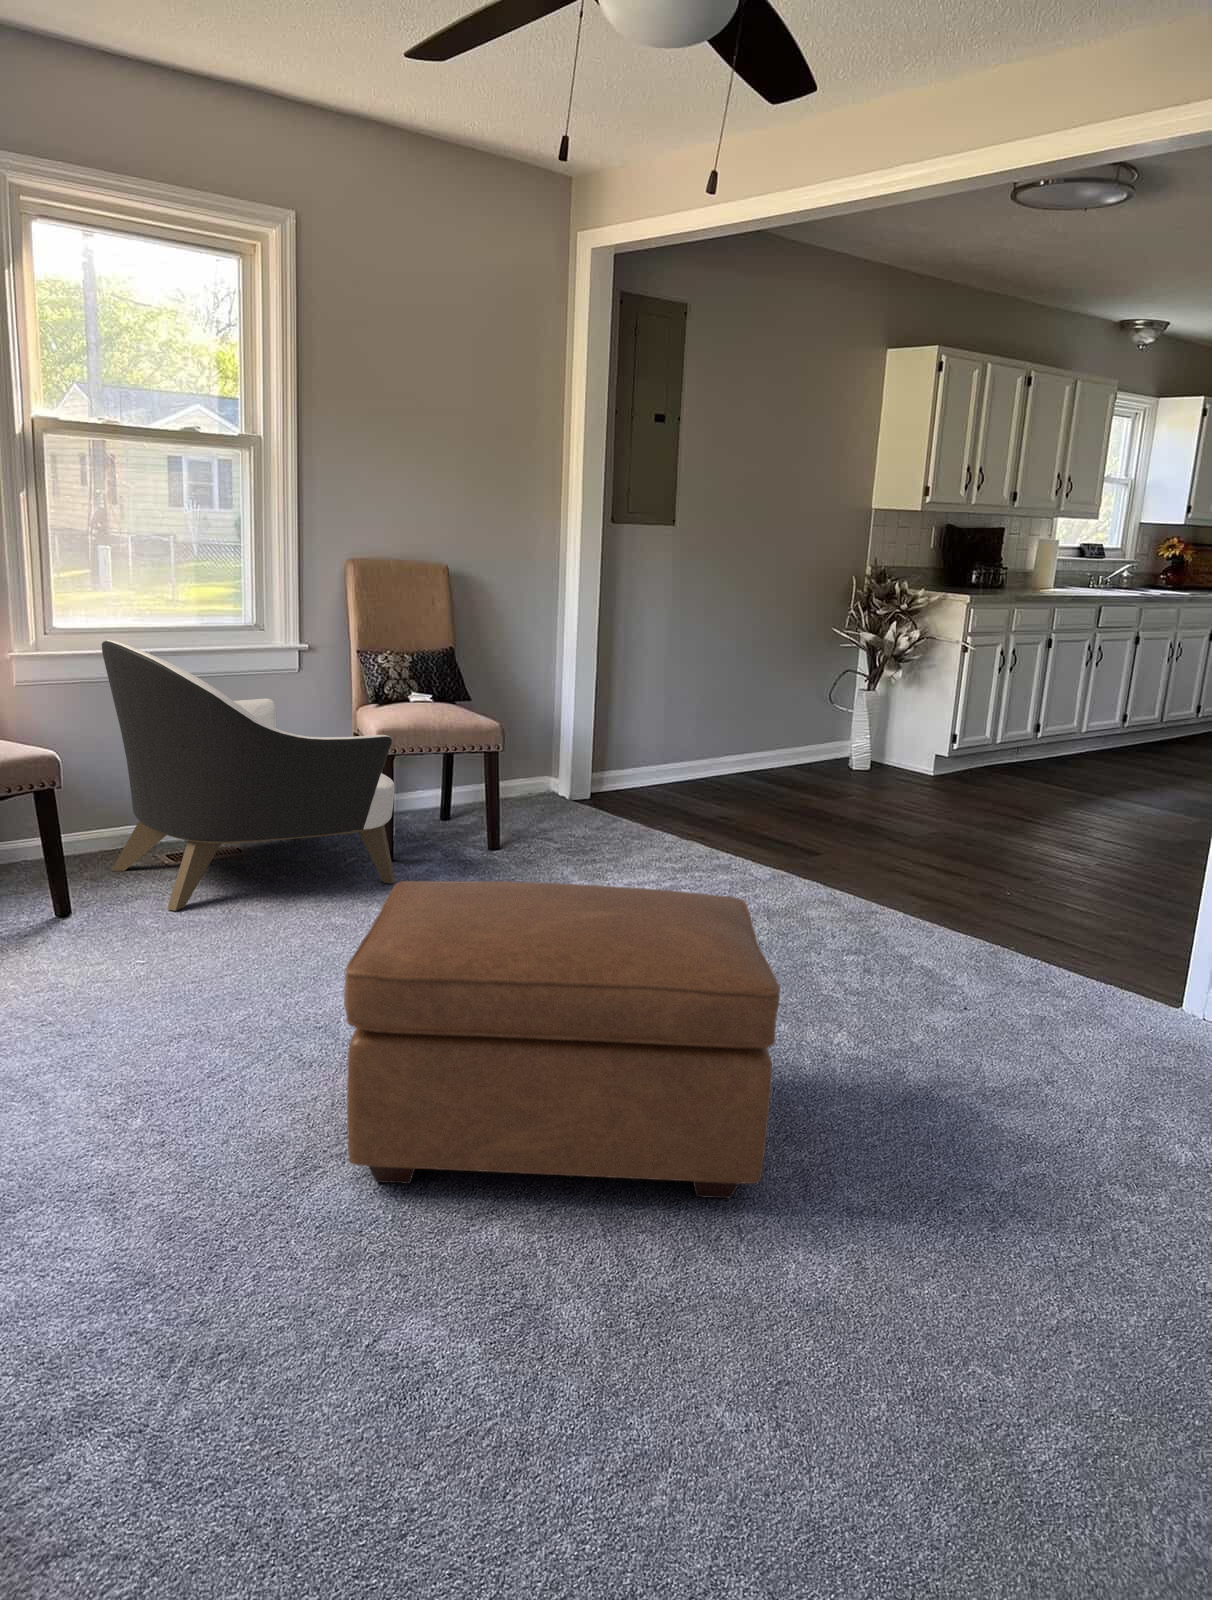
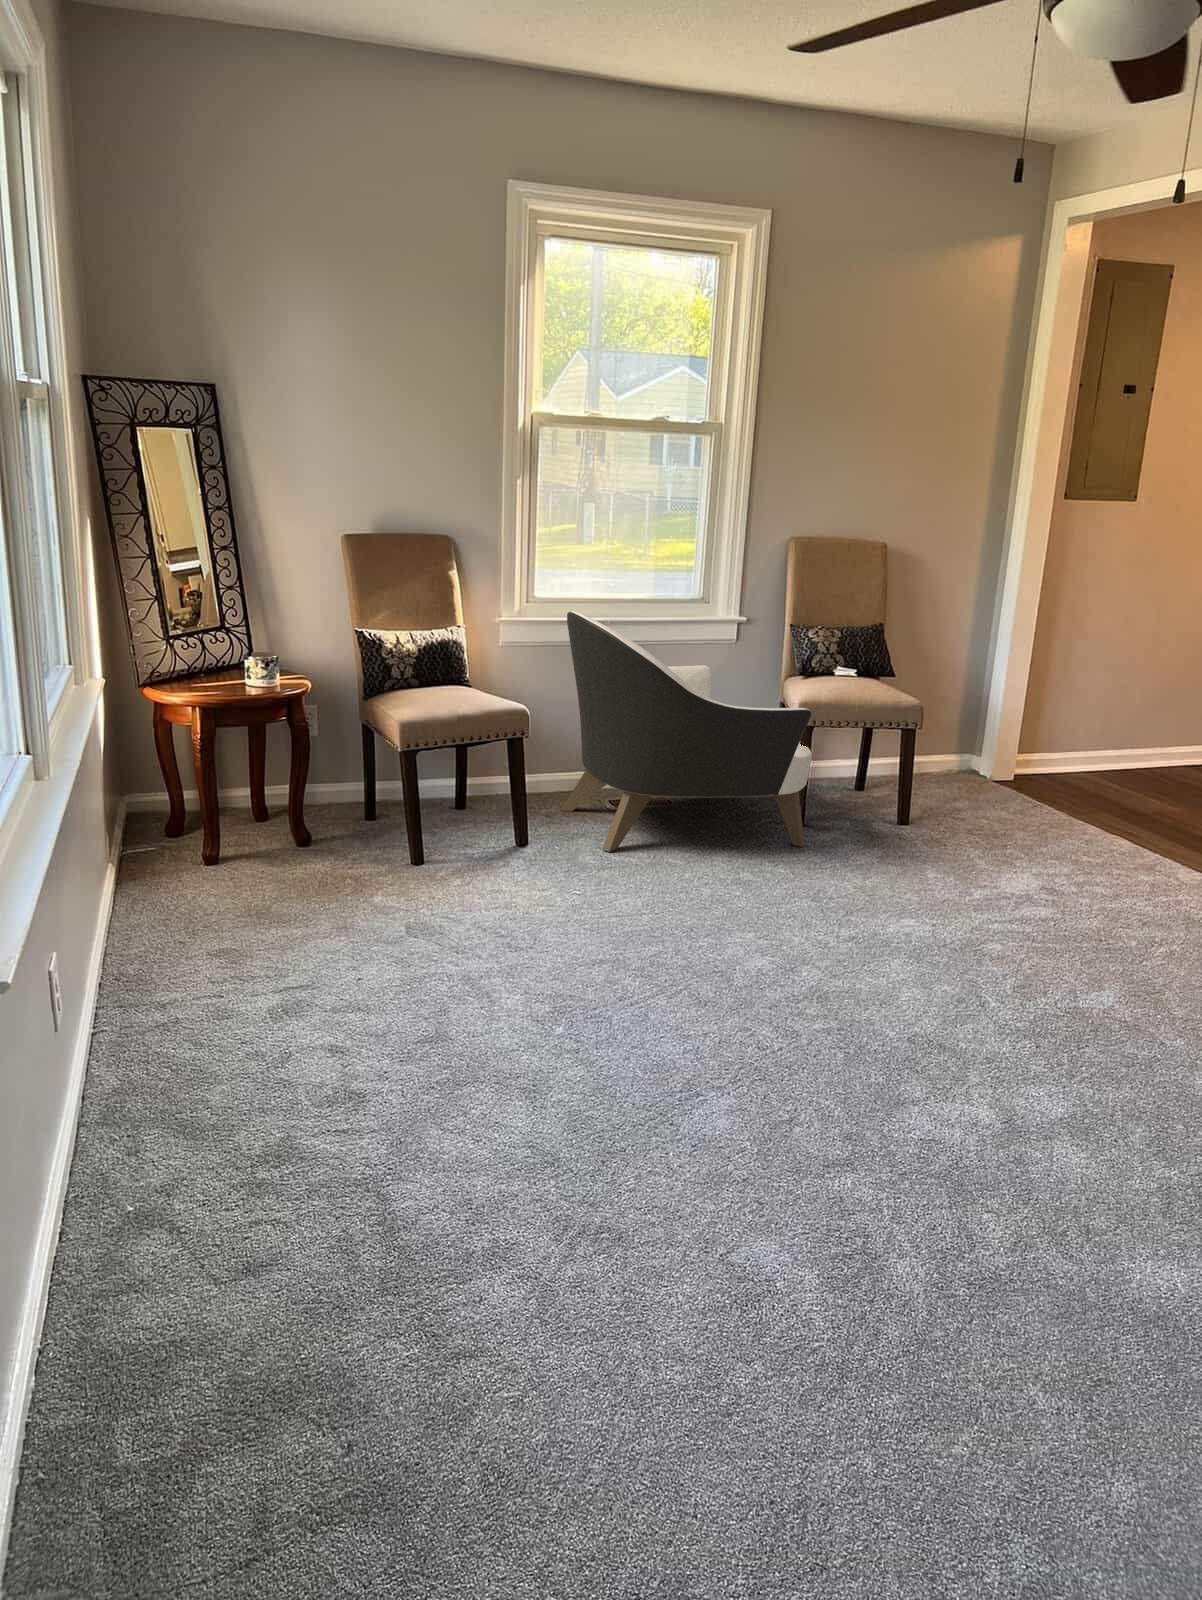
ottoman: present [344,881,780,1198] -> none [726,852,1156,1199]

